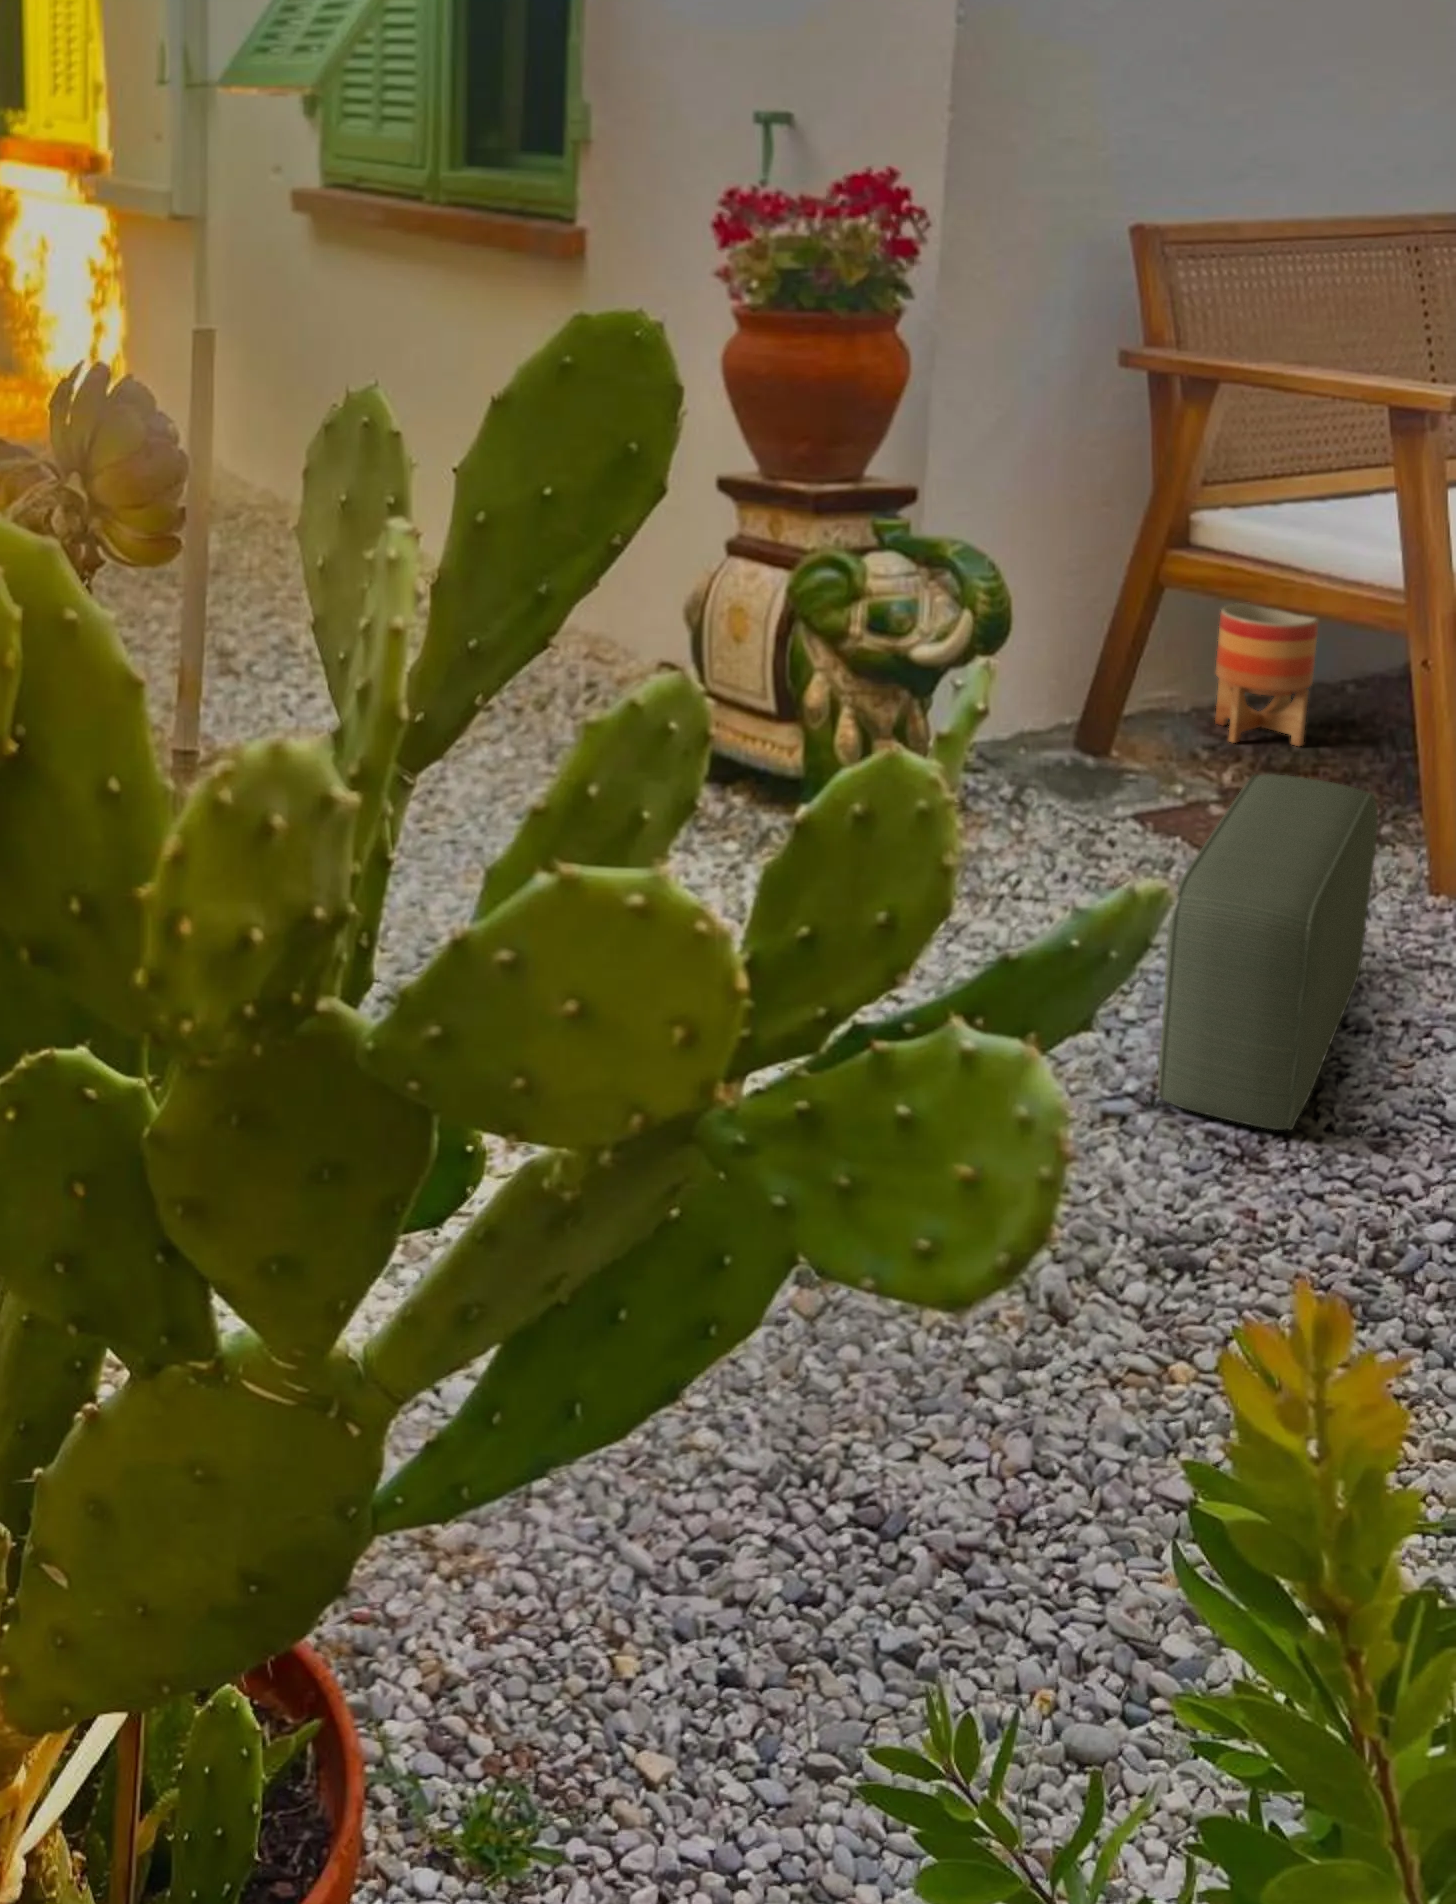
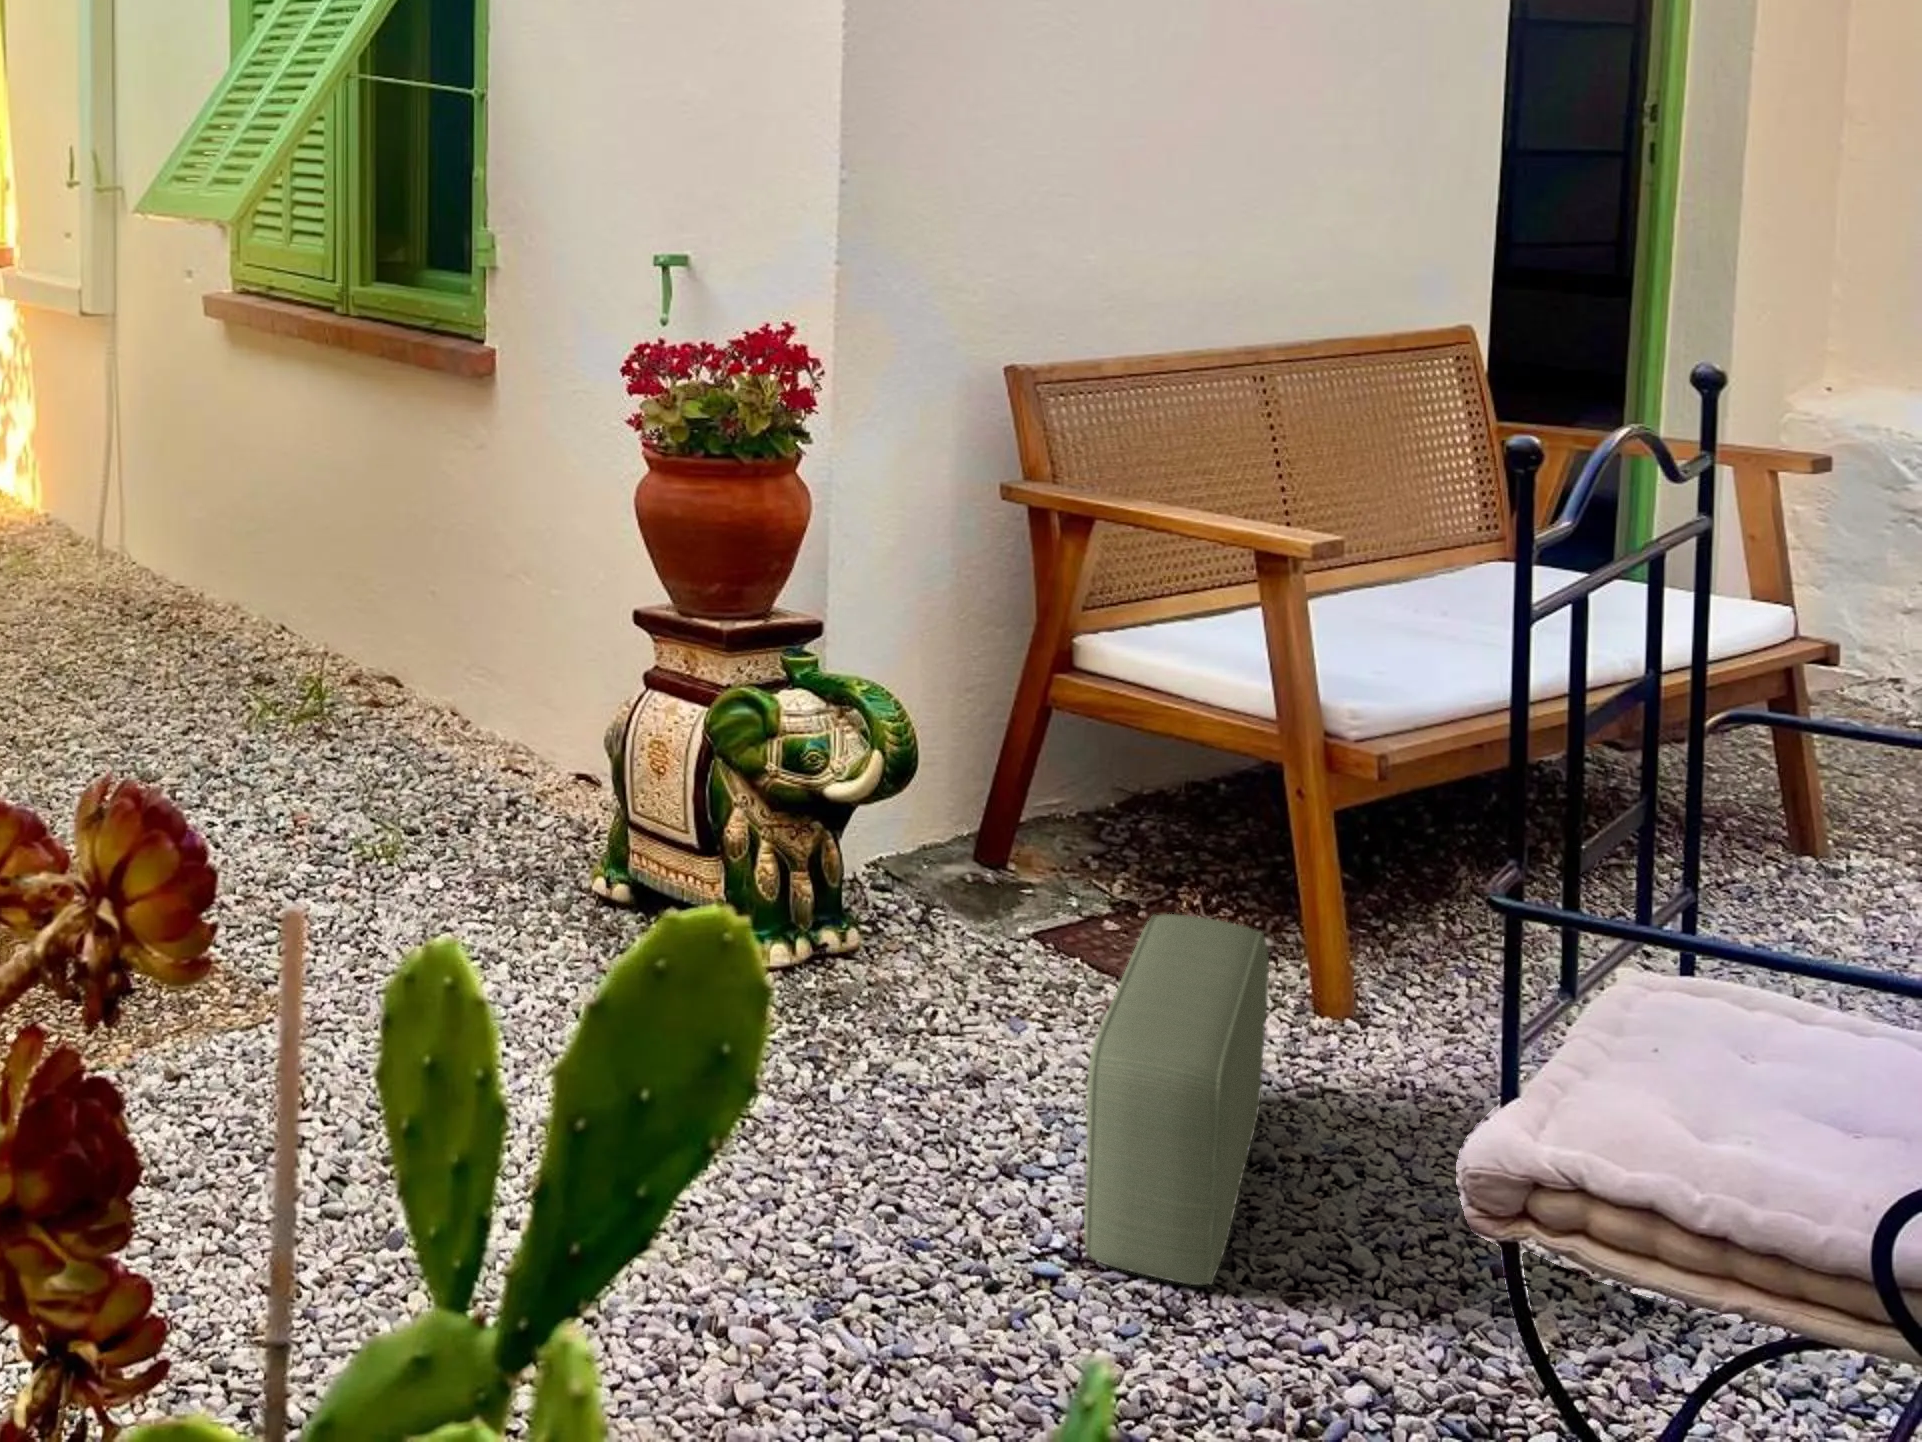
planter: present [1215,603,1318,746] -> none [1103,714,1194,854]

